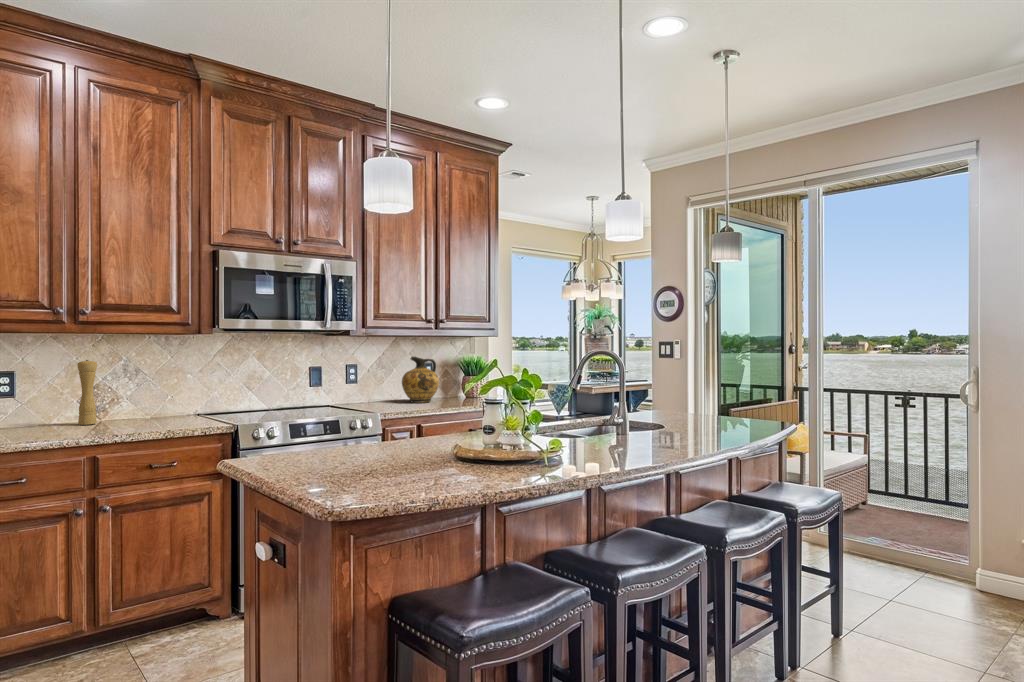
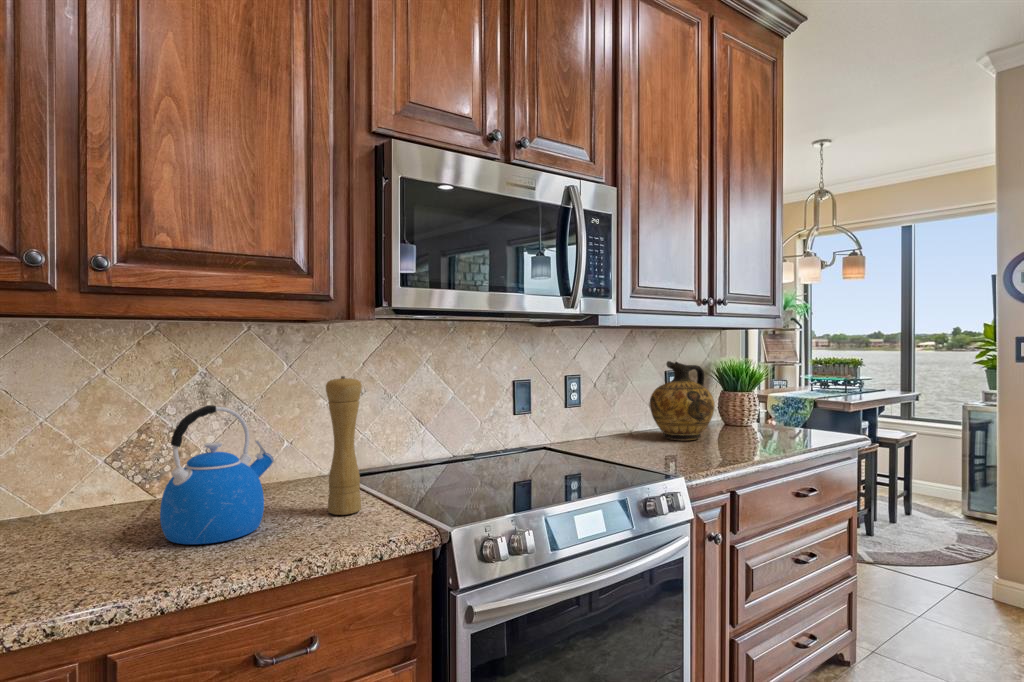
pepper mill: present [77,360,97,425] -> present [326,376,362,515]
kettle: none [109,372,161,429] -> present [160,405,274,545]

